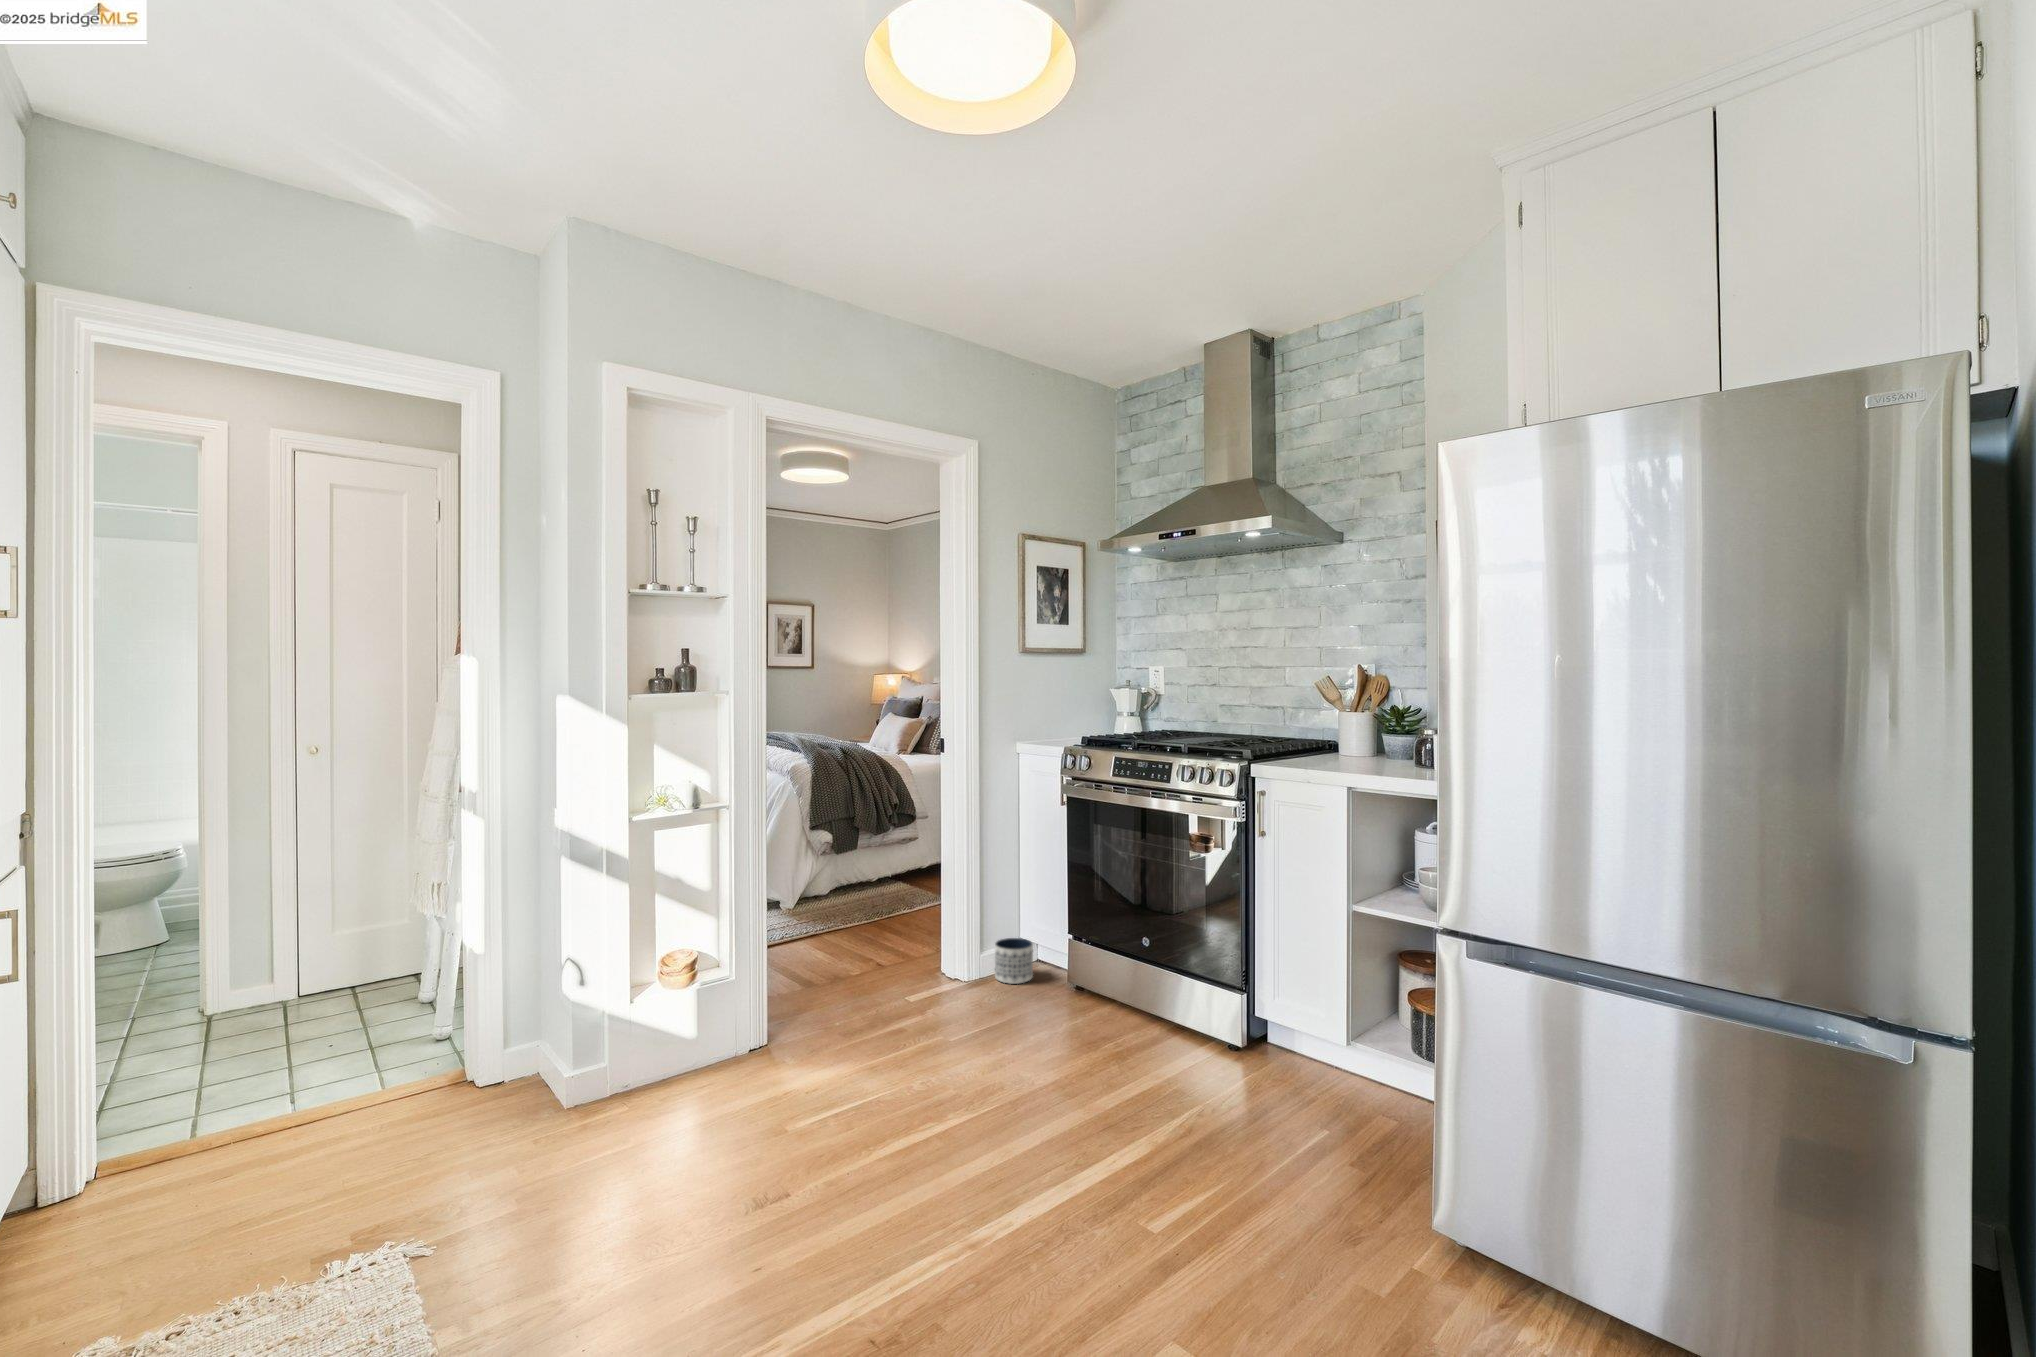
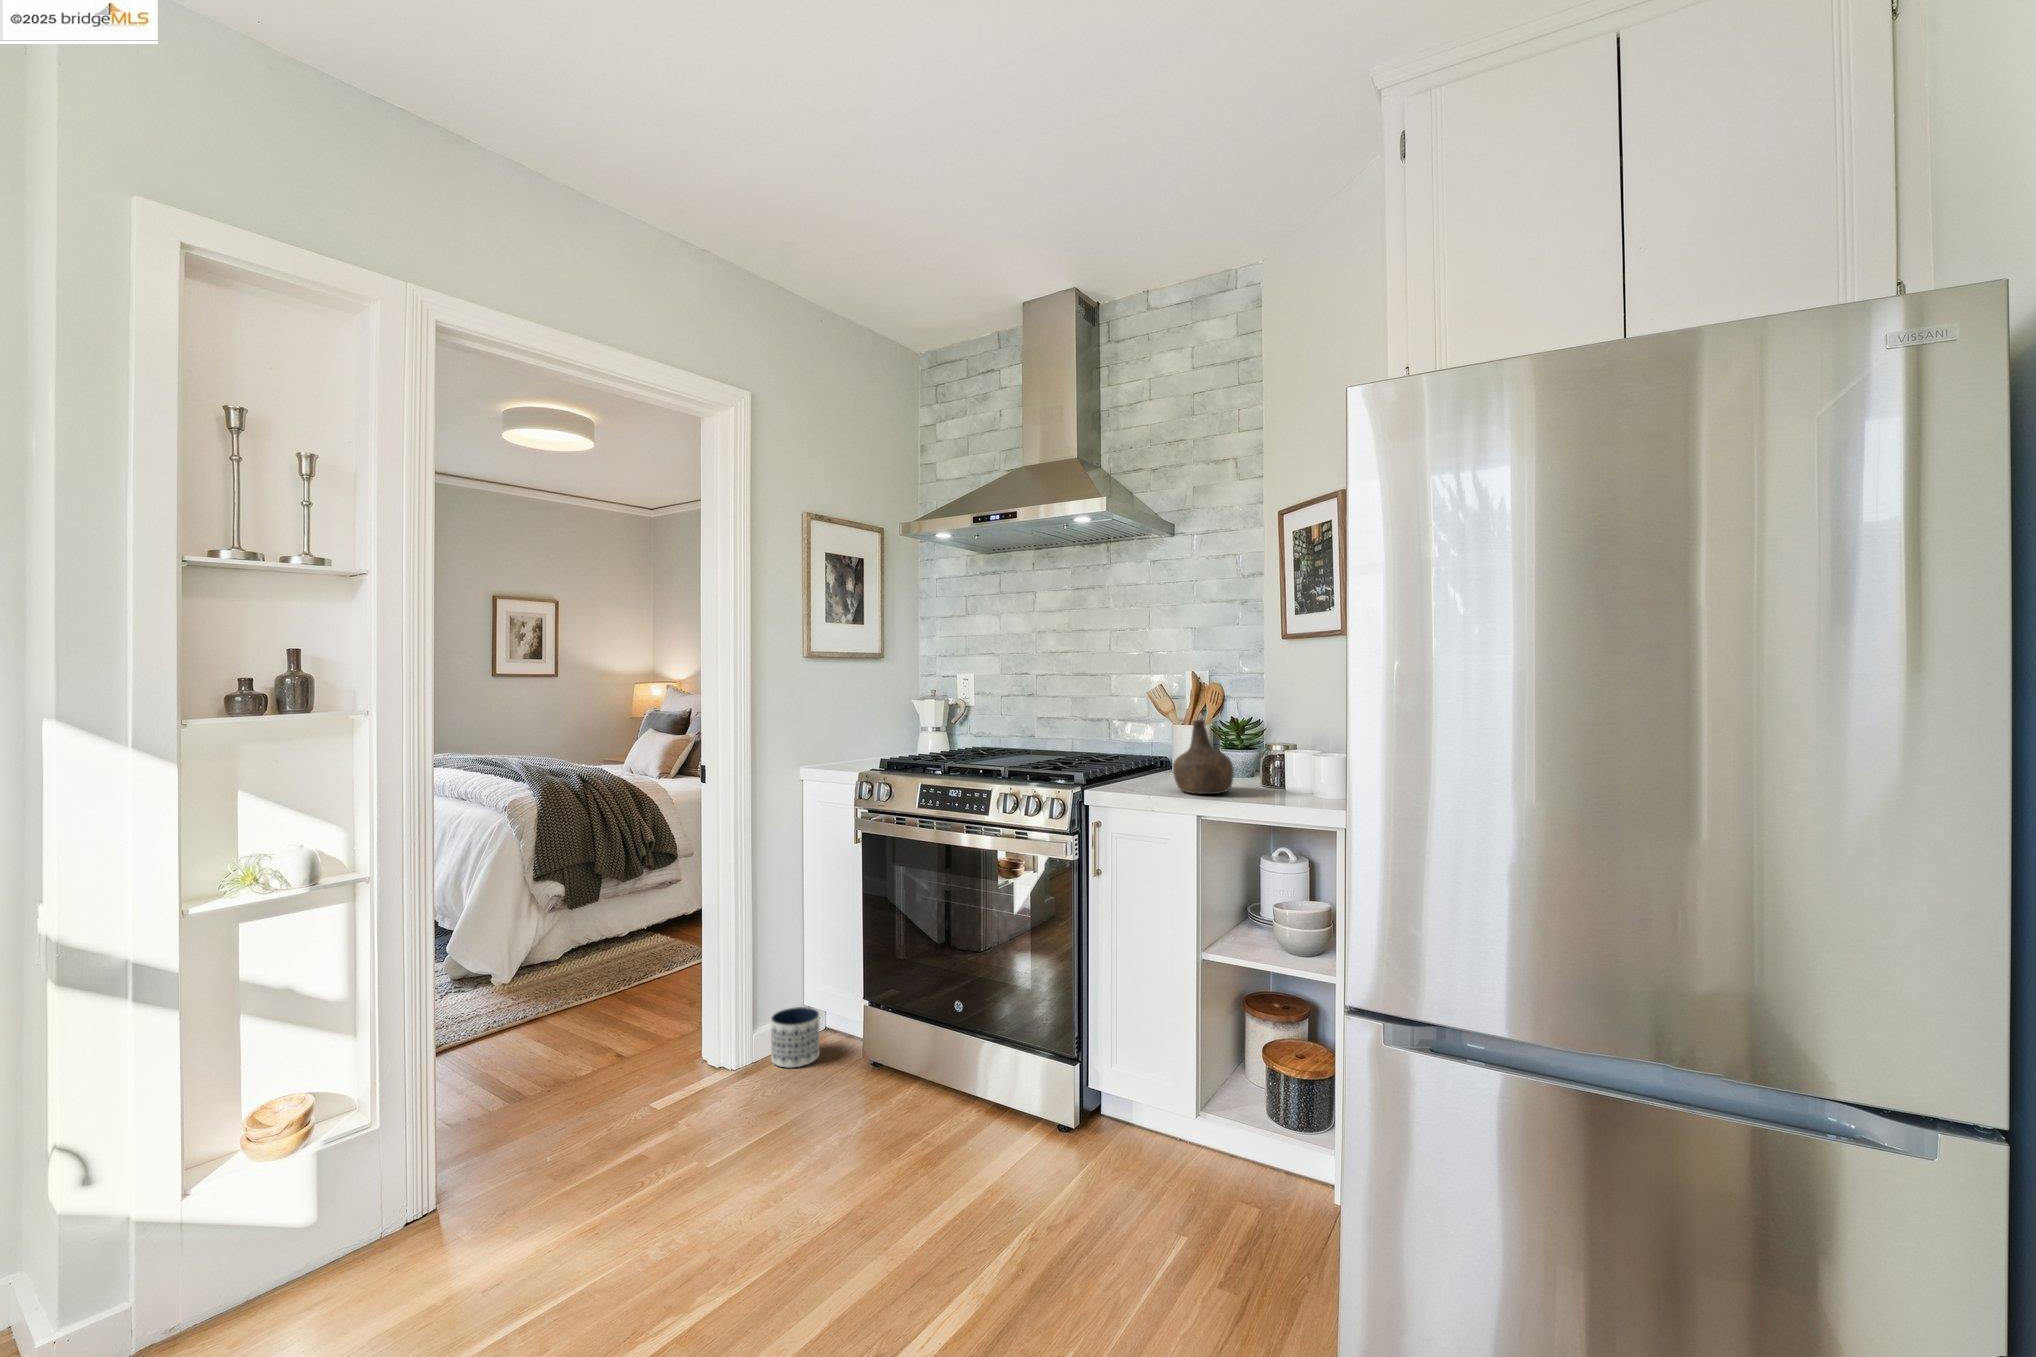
bottle: none [1329,707,1384,770] -> present [1173,720,1234,794]

